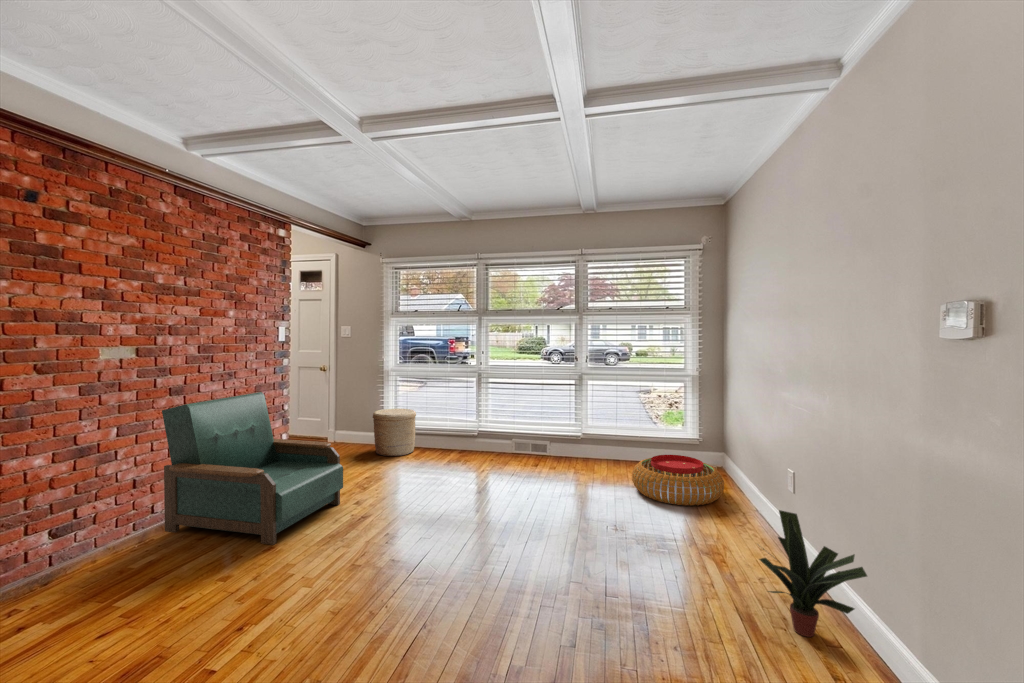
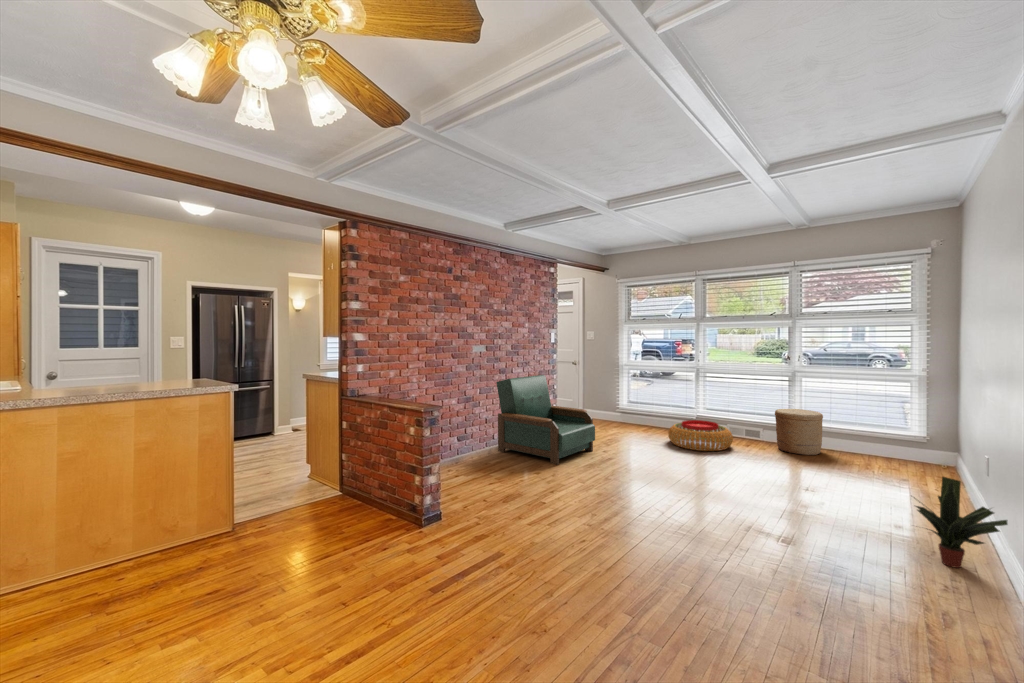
woven basket: present [373,409,416,456] -> present [775,409,823,455]
pouf: present [632,455,724,506] -> present [668,420,733,451]

